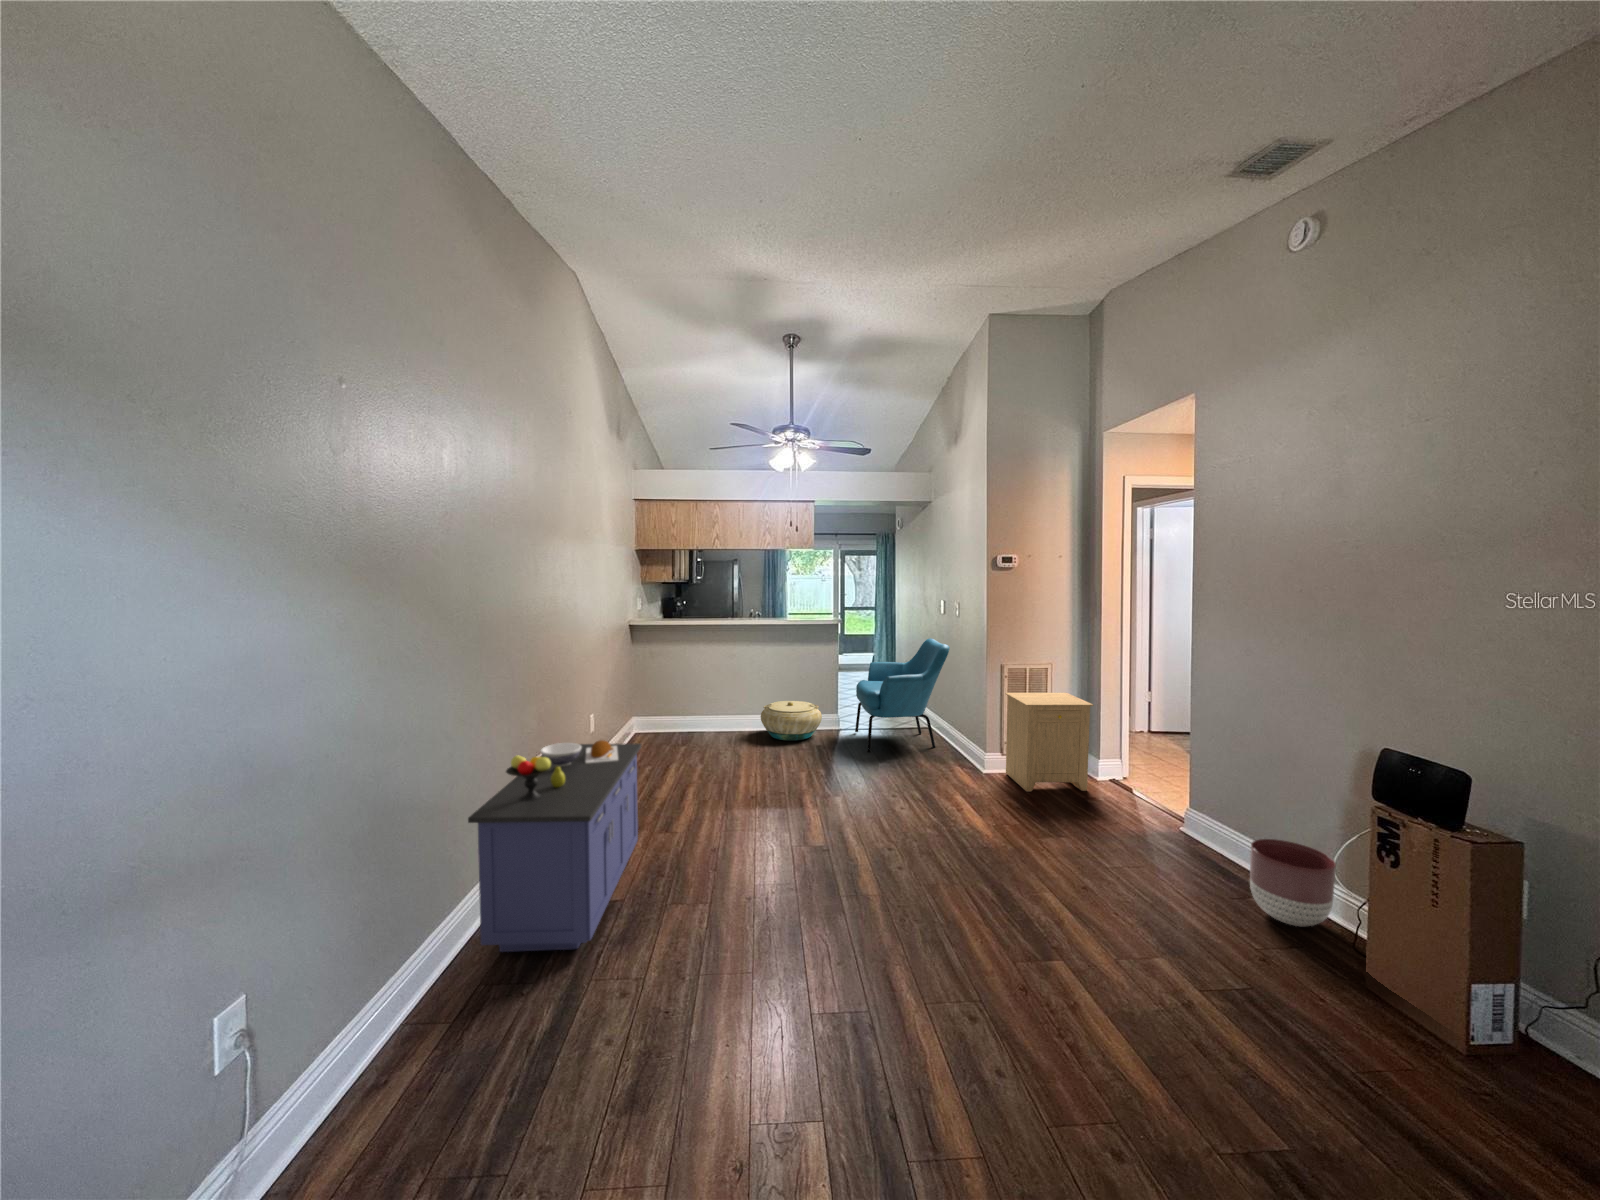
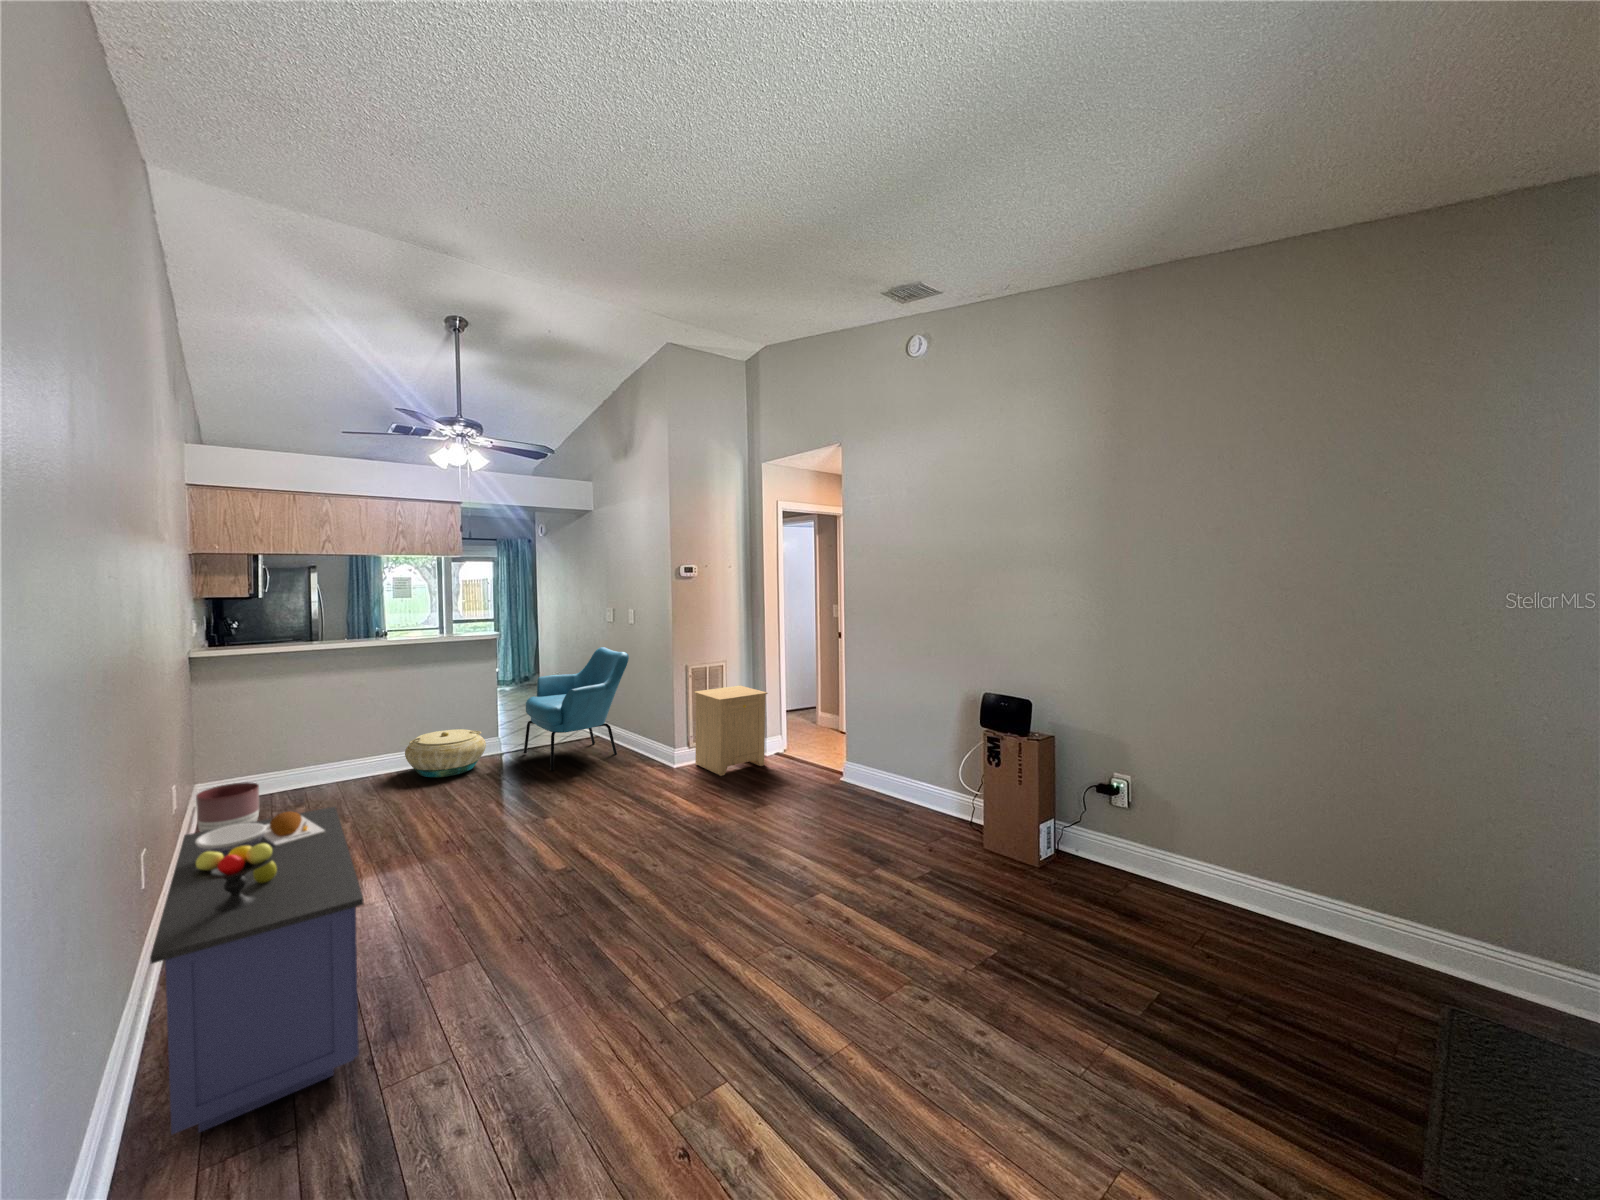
planter: present [1250,839,1336,926] -> present [196,782,259,832]

